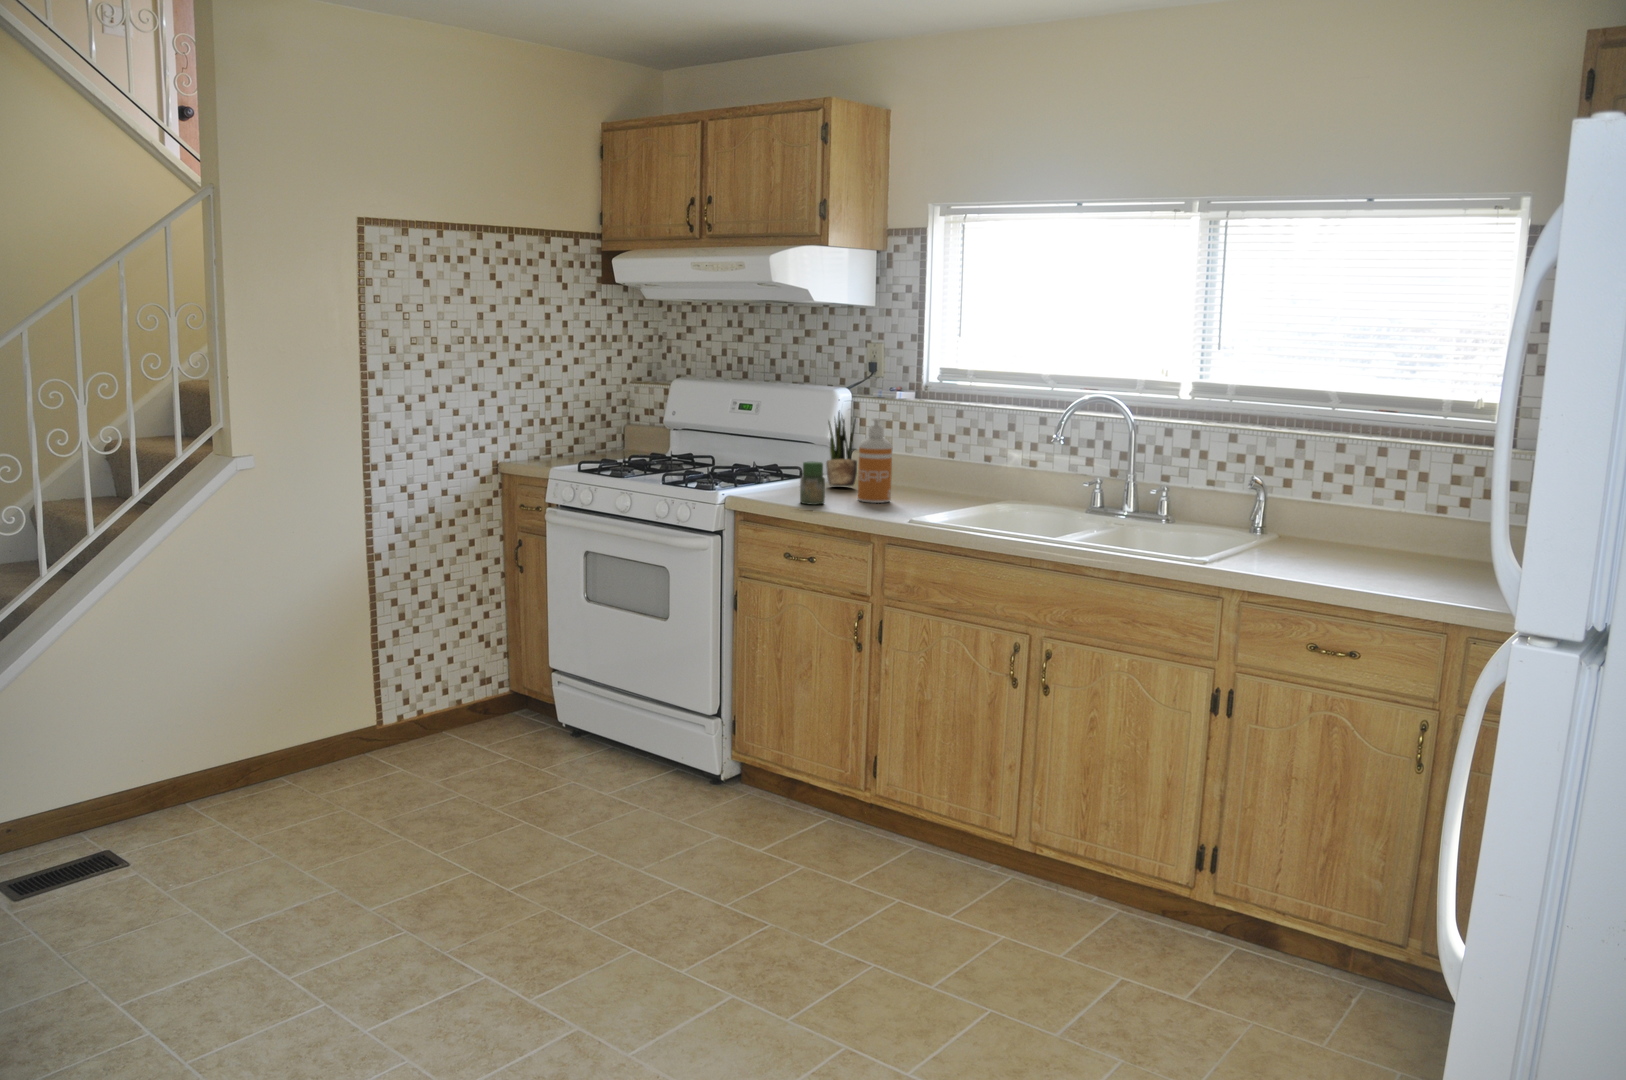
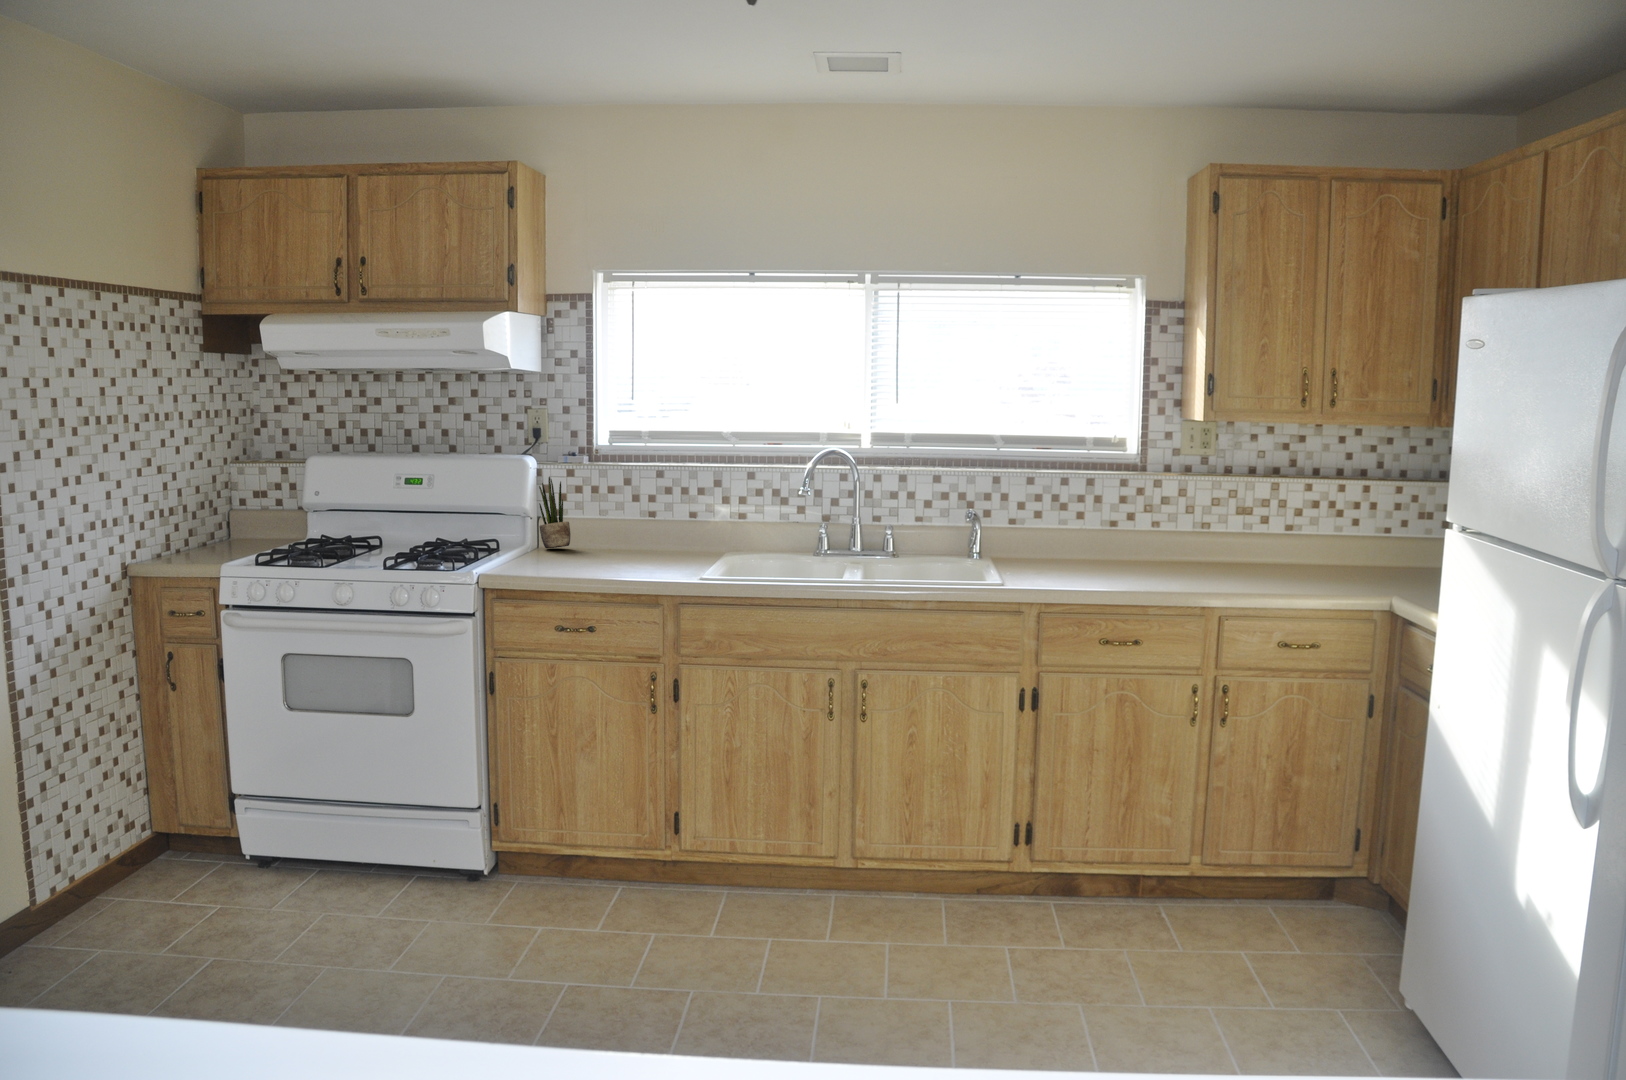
soap dispenser: present [858,418,892,503] -> none [603,480,635,558]
jar: present [800,462,825,505] -> none [572,525,596,565]

